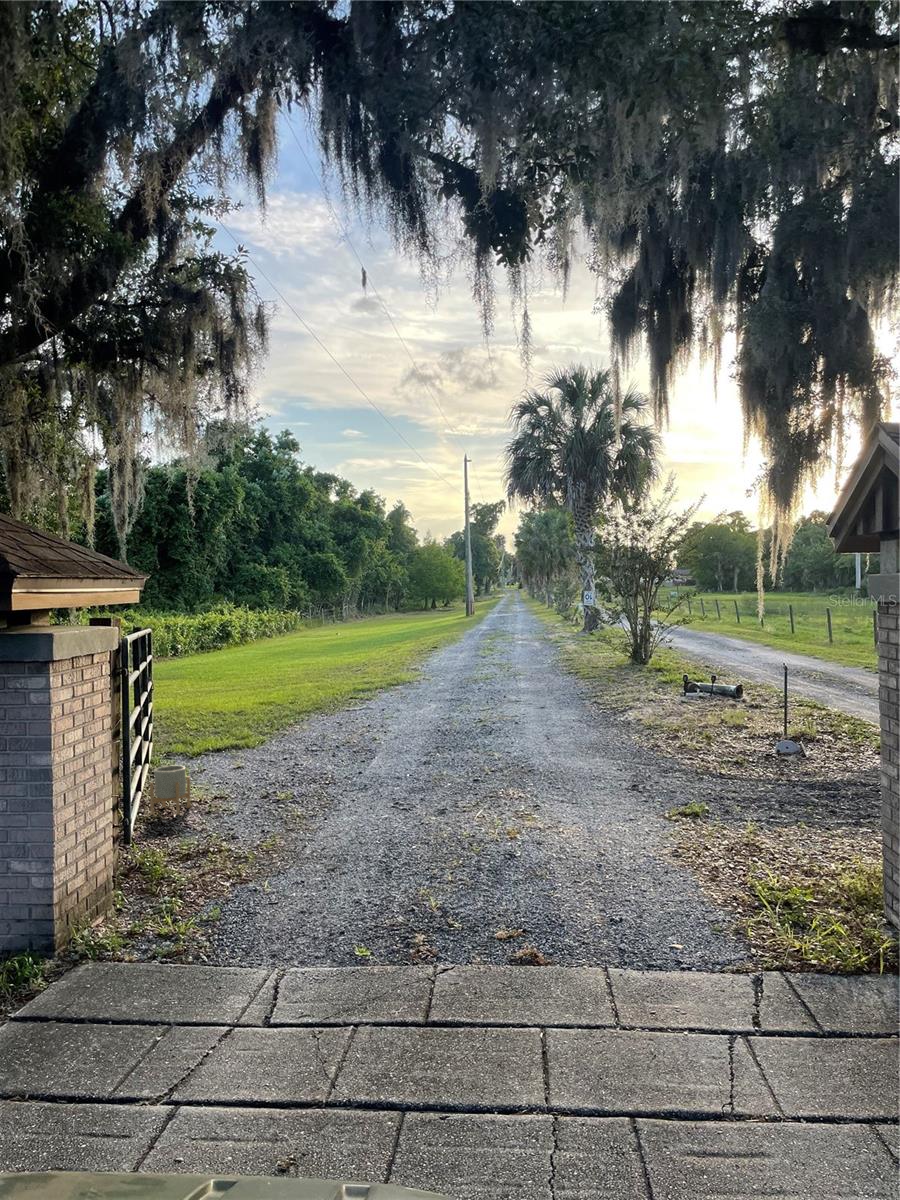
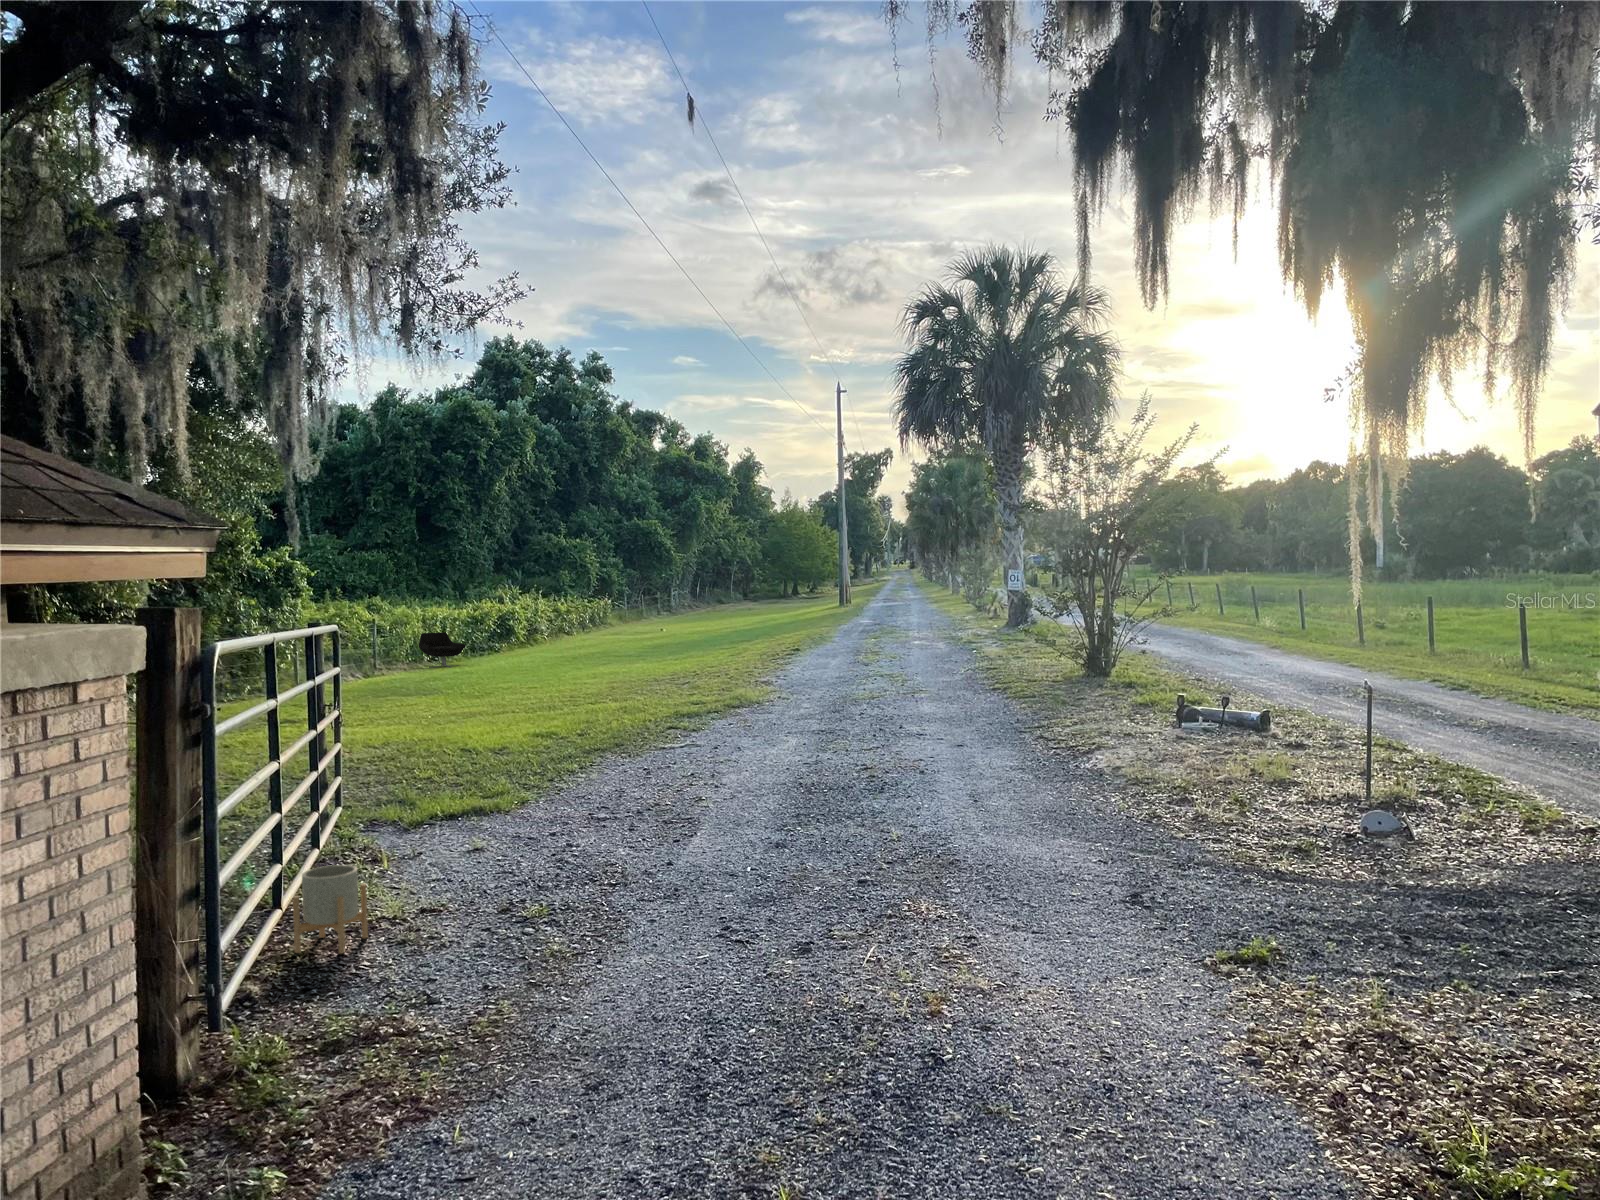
lounge chair: none [176,632,208,657] -> present [419,632,466,667]

